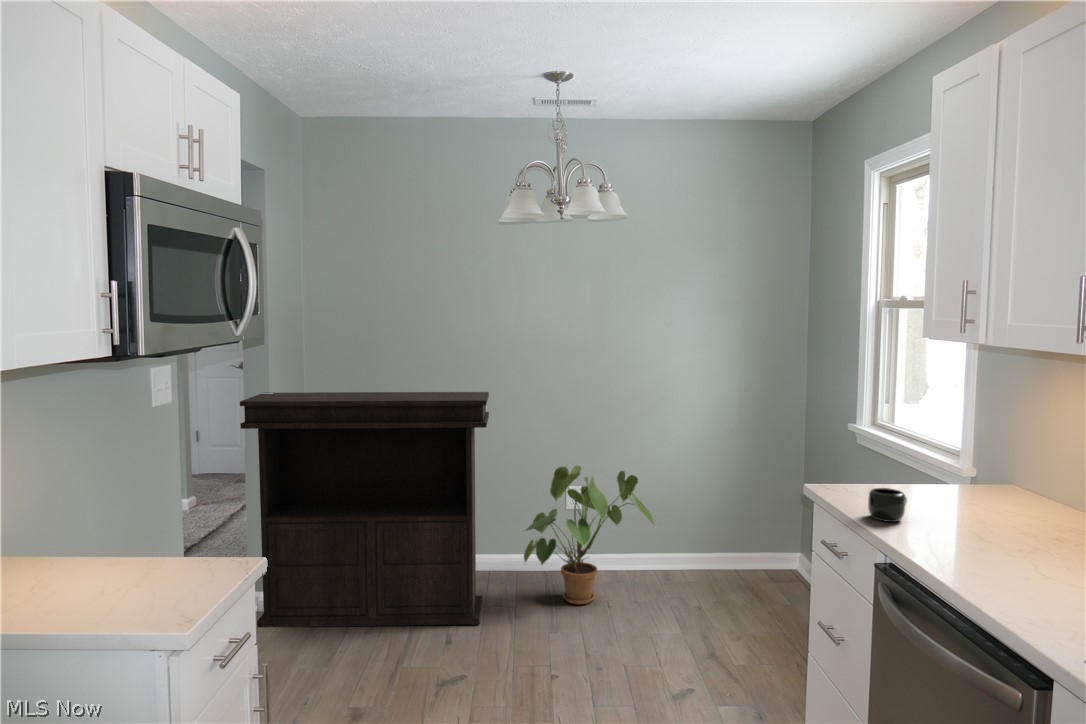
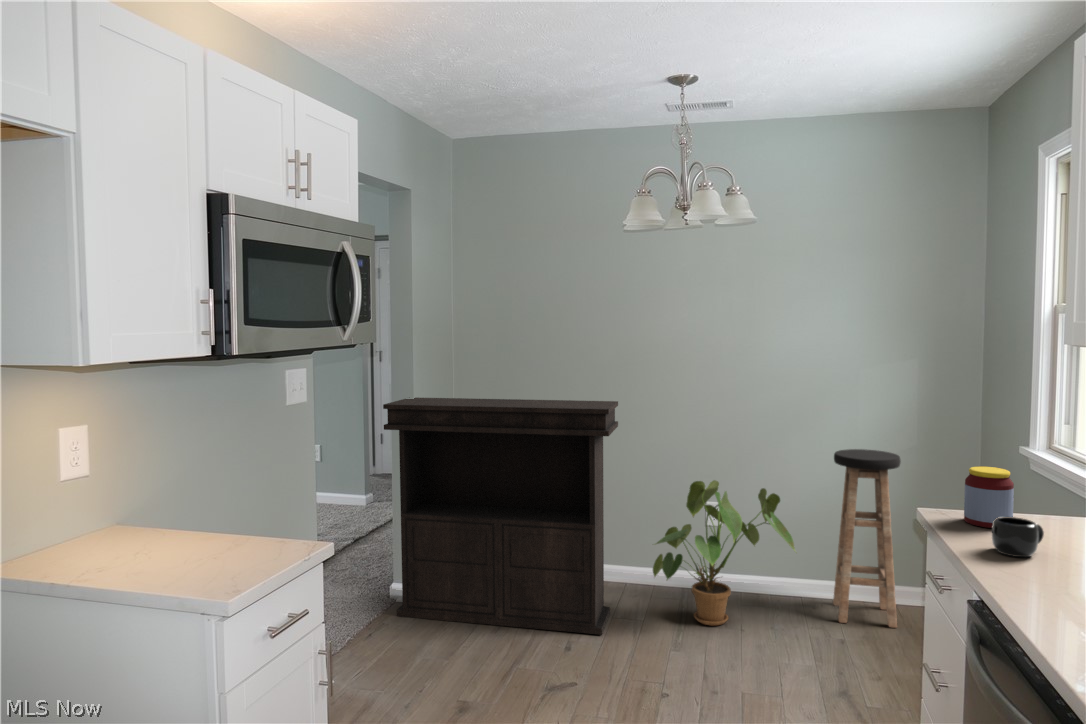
bar stool: none [683,431,743,590] -> present [833,449,901,628]
jar: none [834,445,874,498] -> present [964,466,1014,528]

